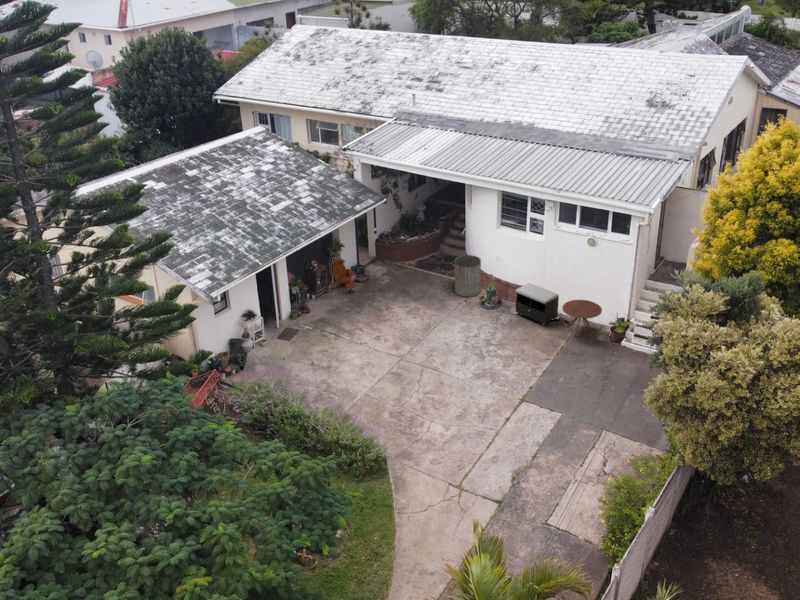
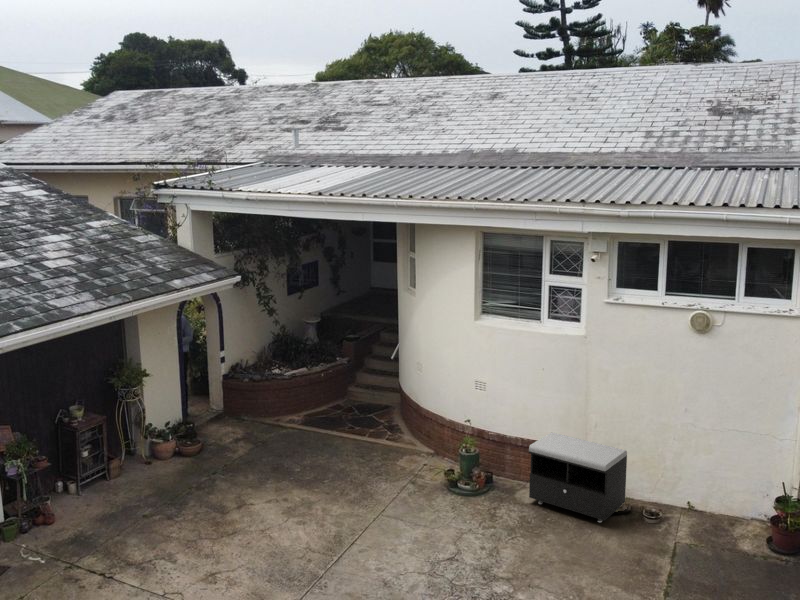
trash can: present [455,255,481,297] -> none [386,387,441,475]
lounge chair: present [332,259,355,292] -> none [122,407,176,481]
round table: present [562,300,602,337] -> none [647,460,742,548]

